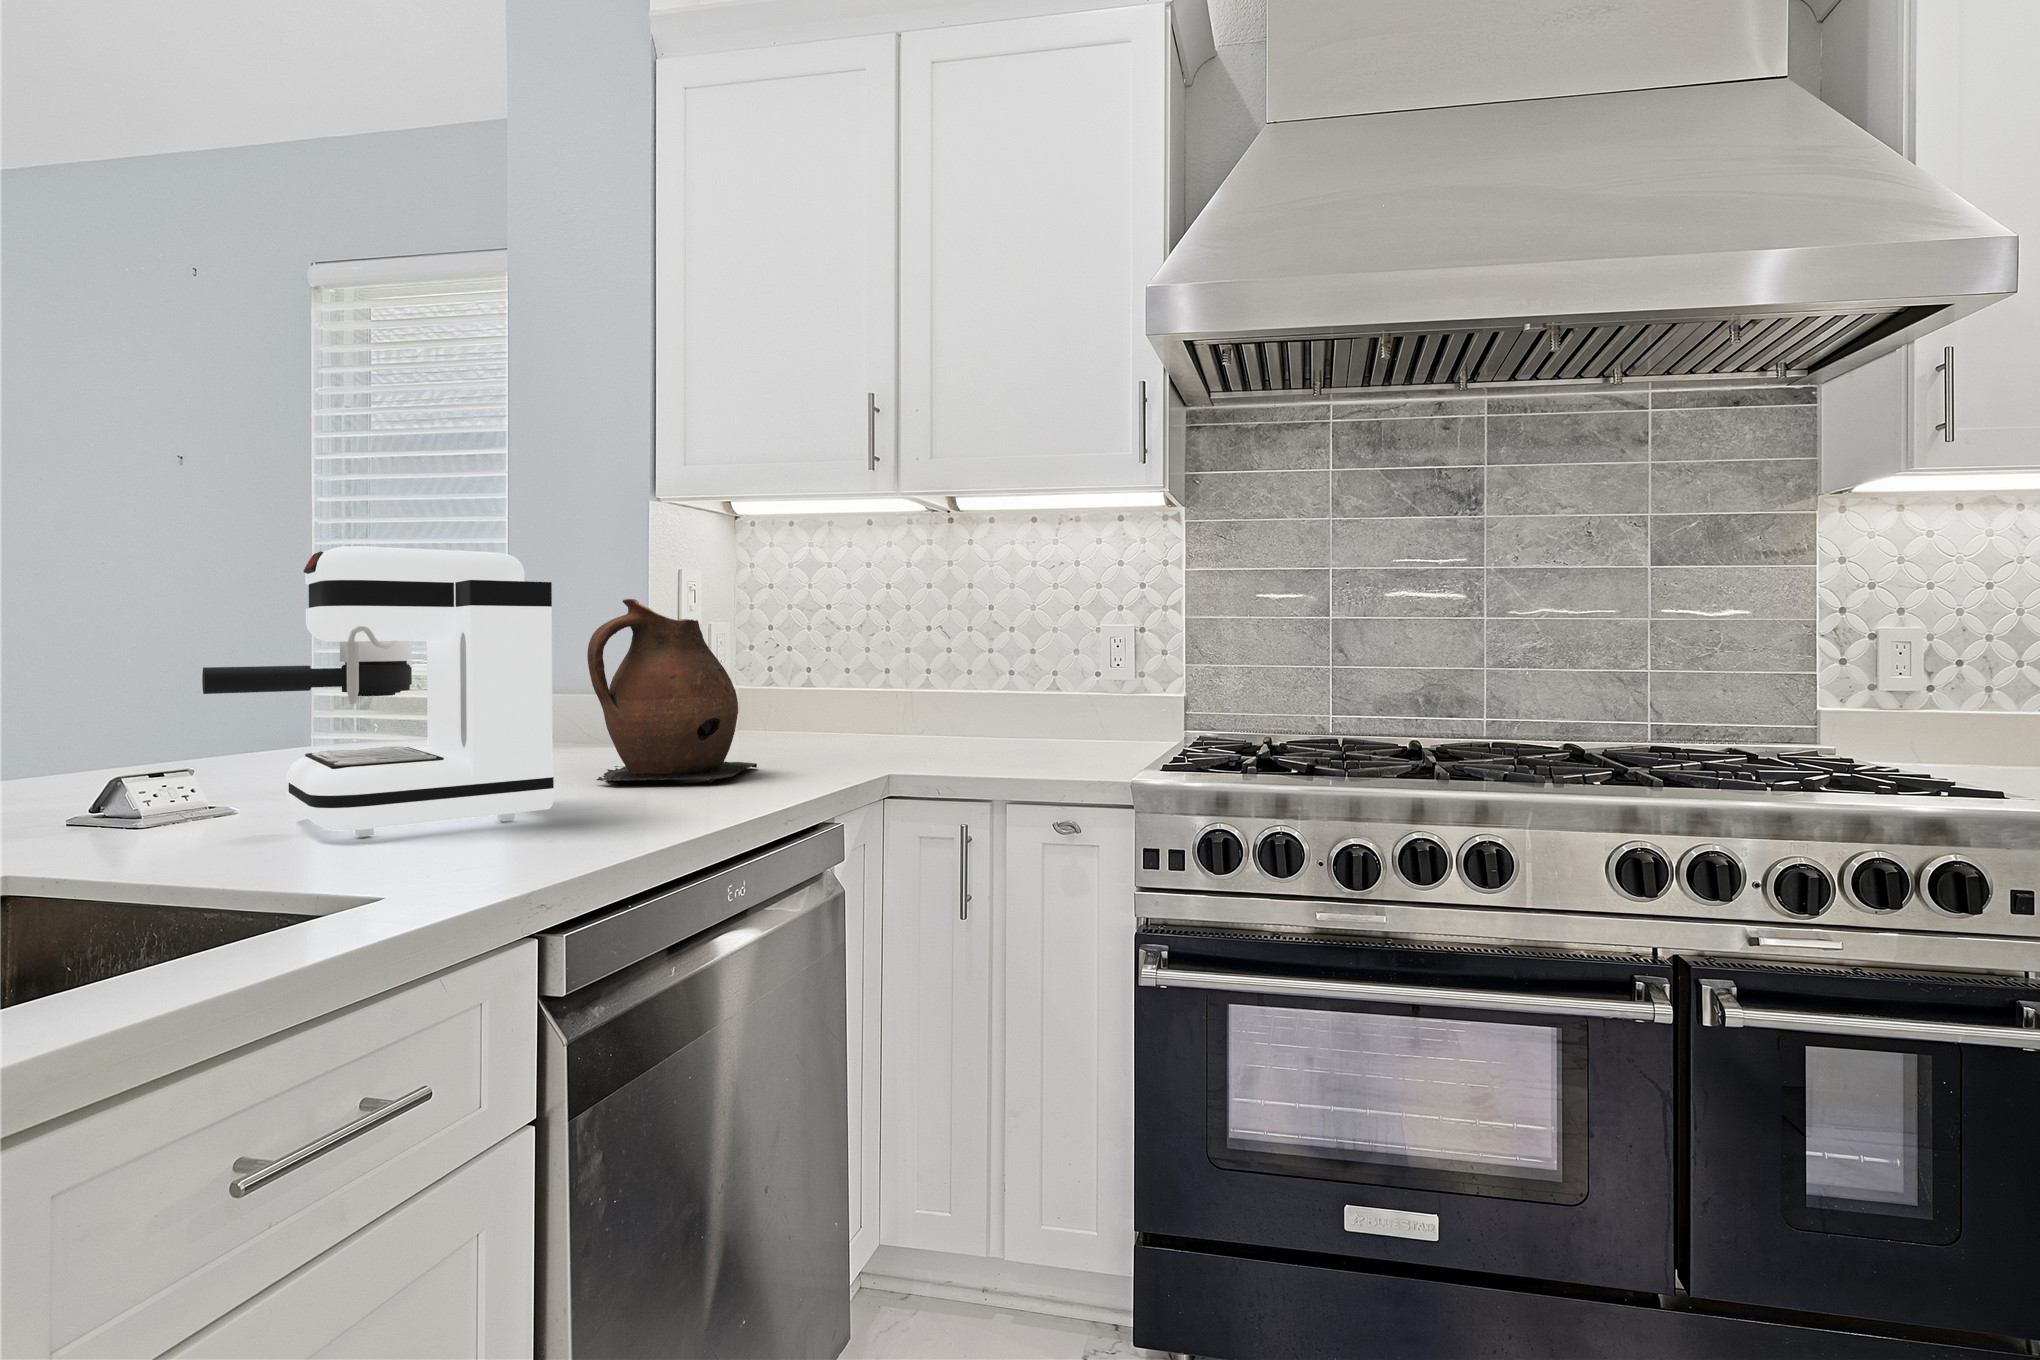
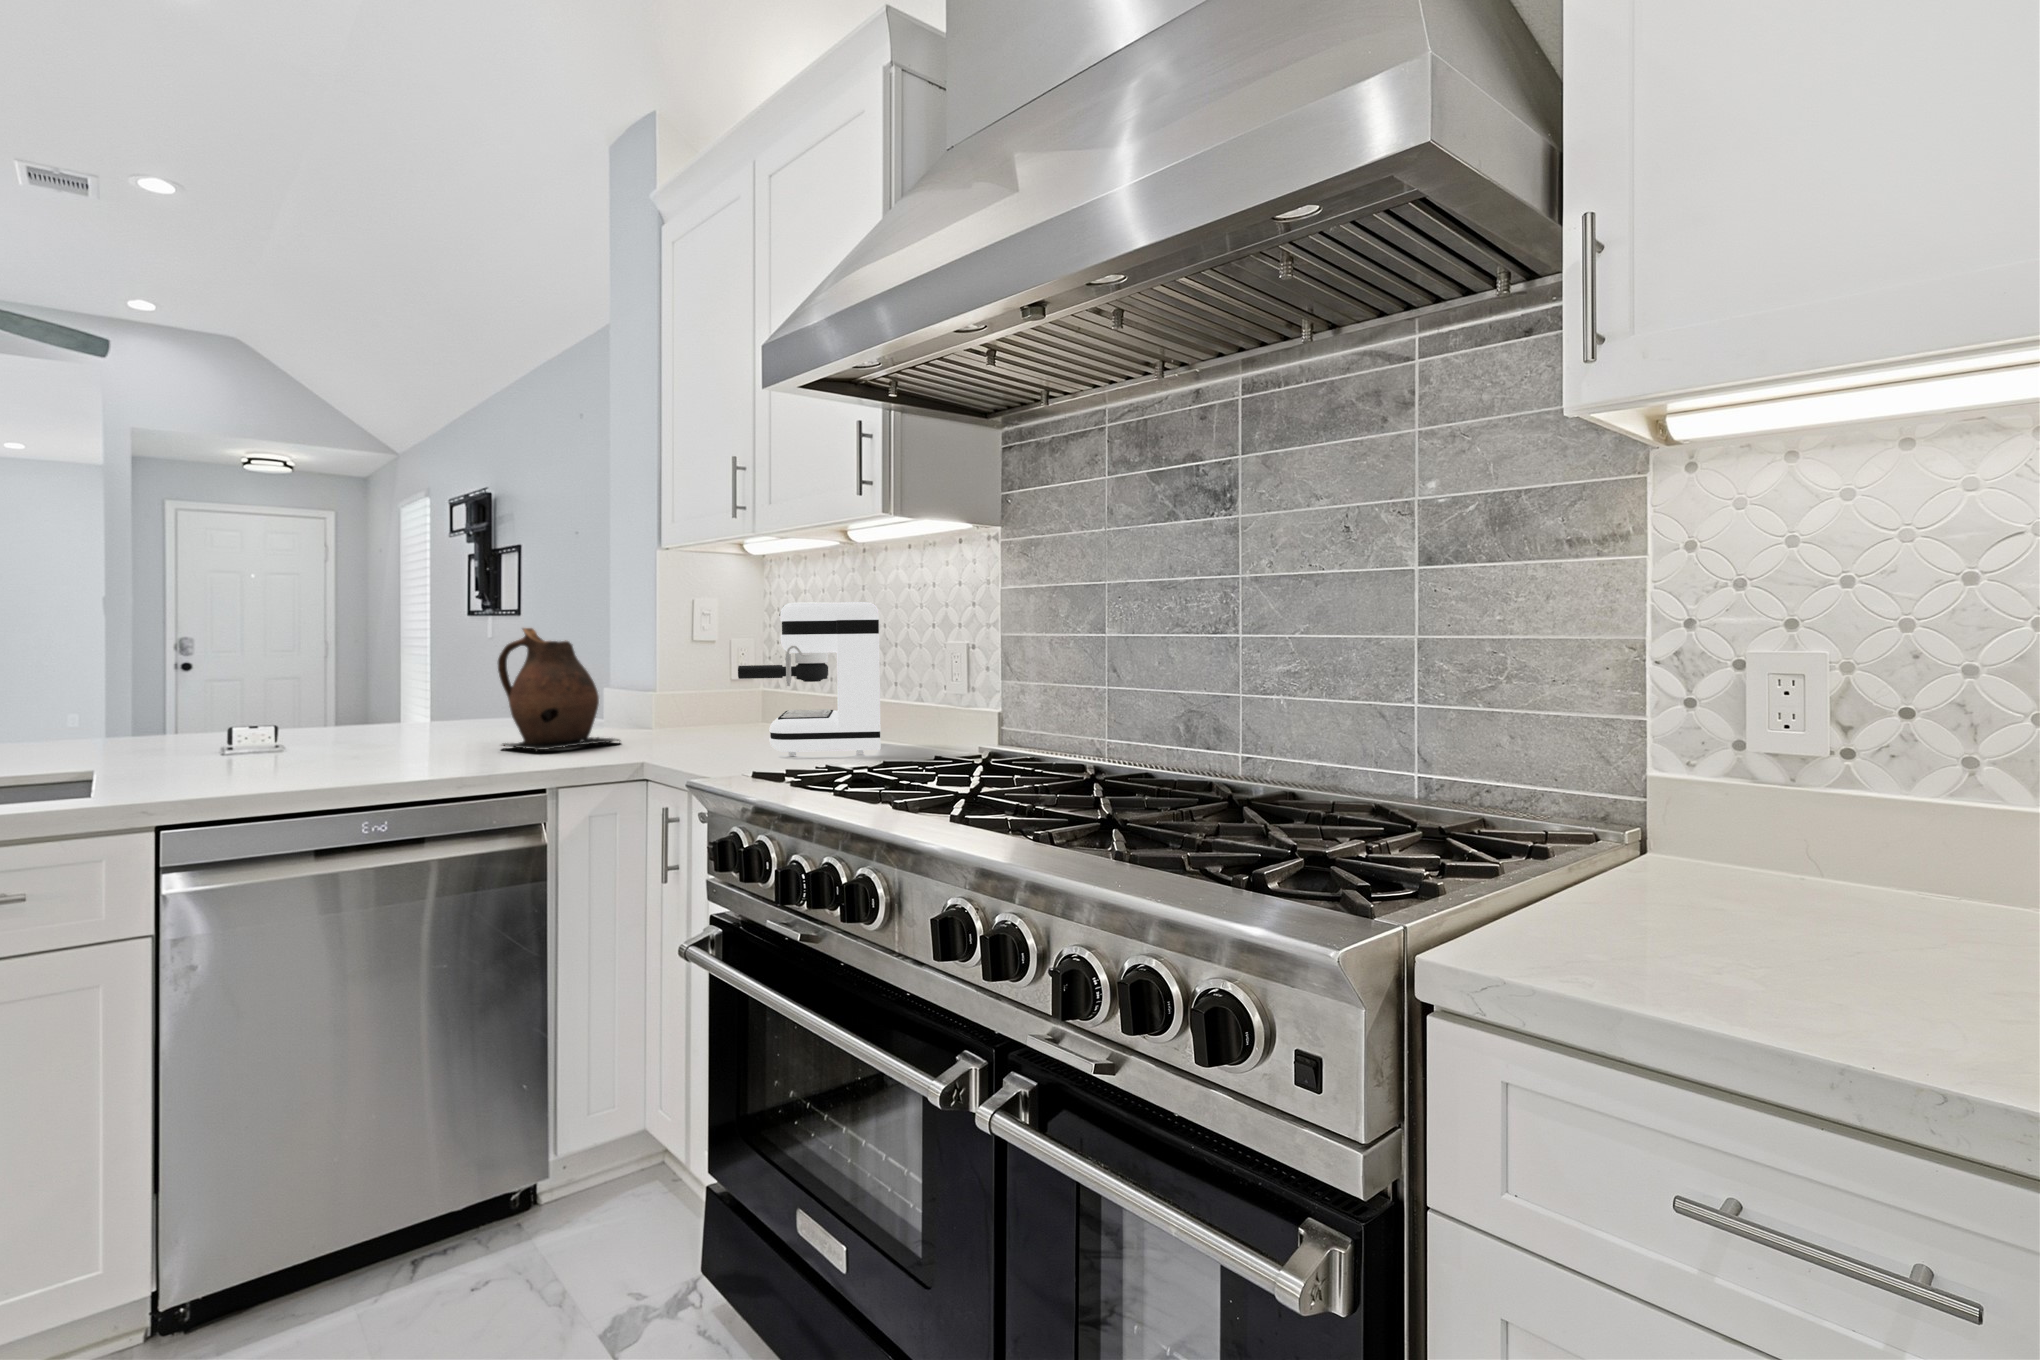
coffee maker: present [202,546,554,837] -> present [738,602,881,755]

